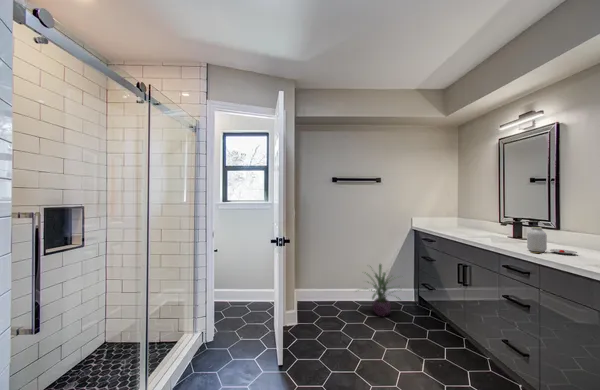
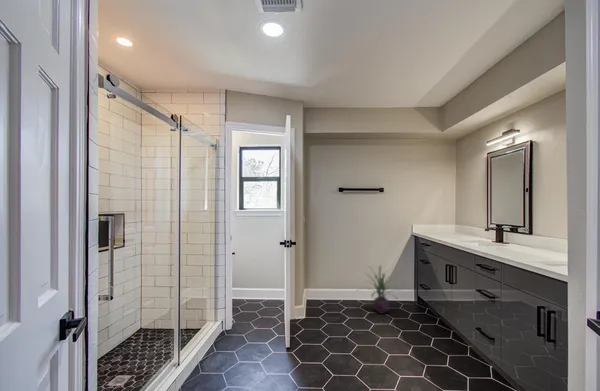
jar: present [527,227,577,254] -> none [500,233,545,256]

